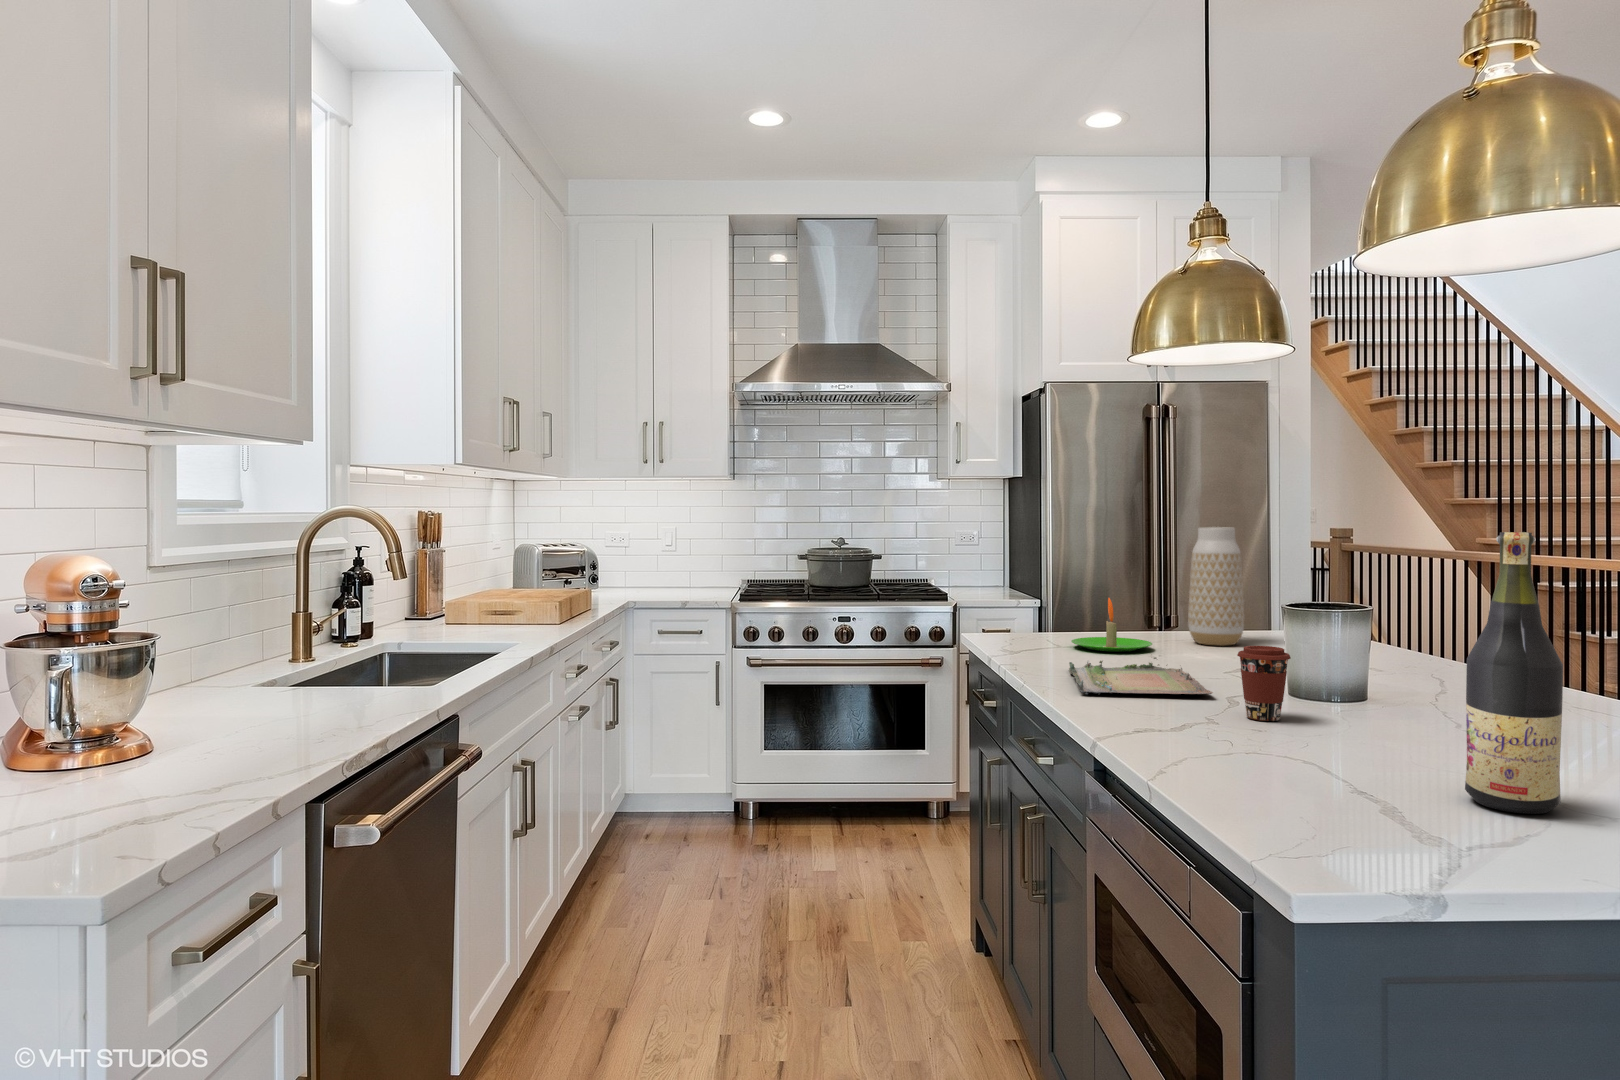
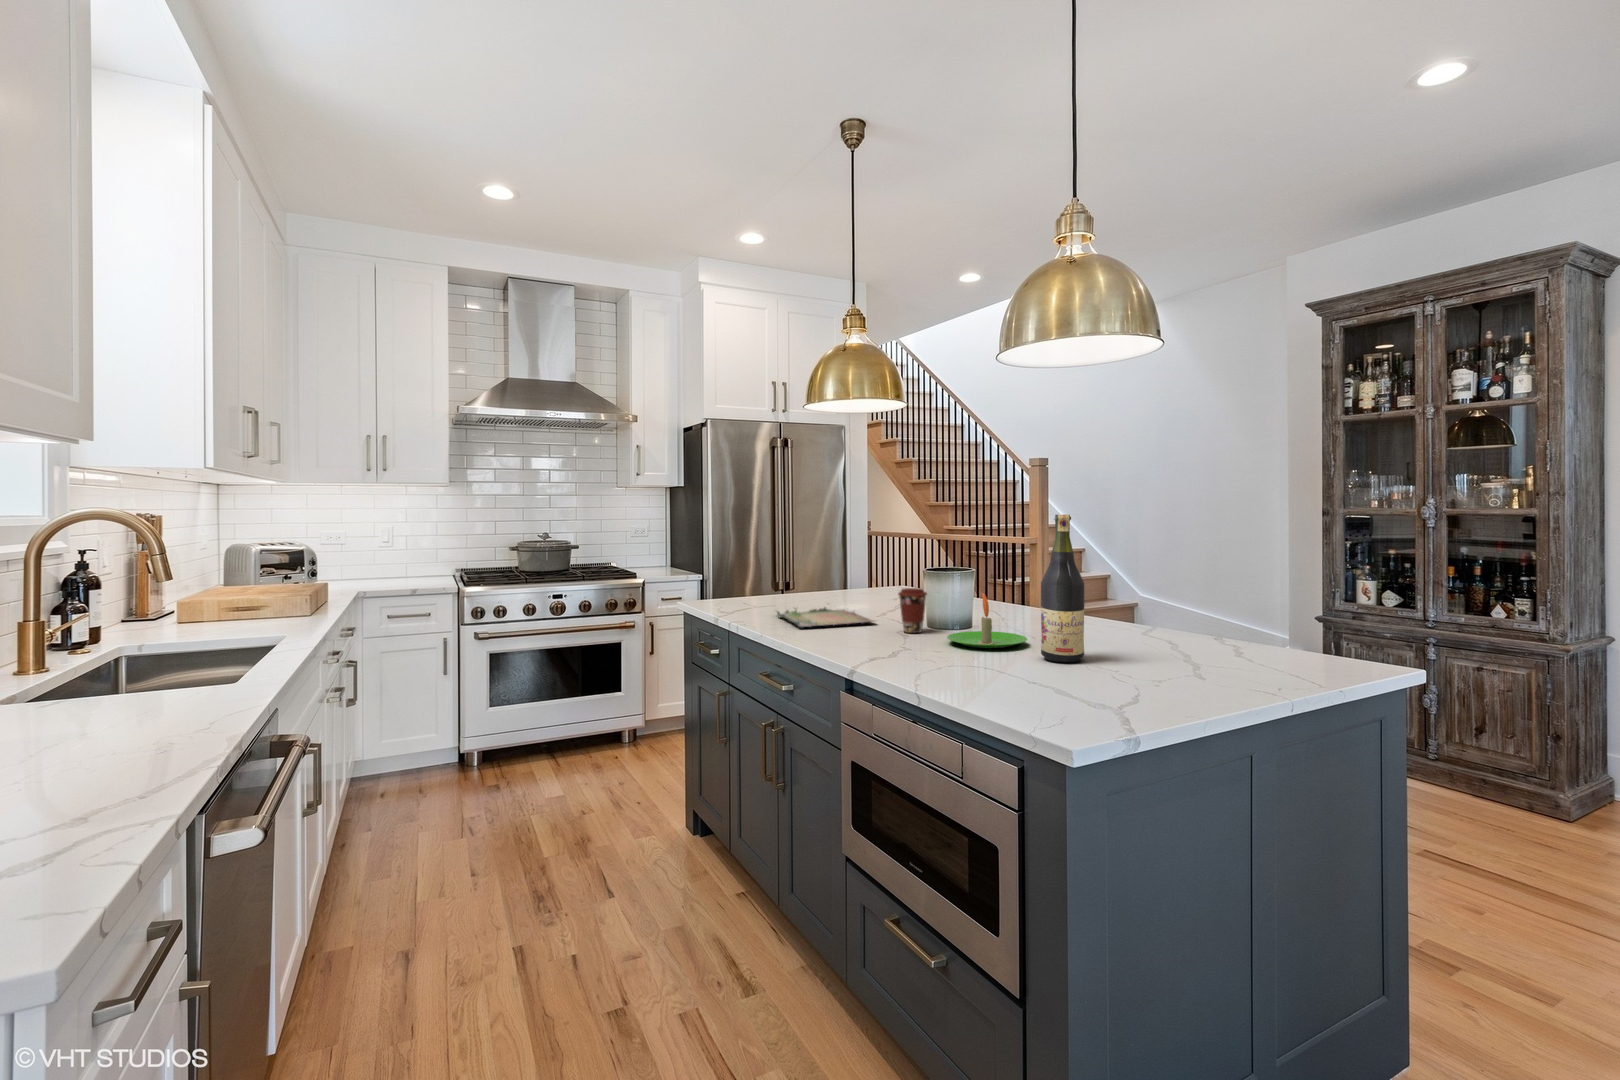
vase: present [1188,527,1244,646] -> none [829,519,862,595]
candle: present [1071,598,1152,652] -> present [947,593,1027,648]

